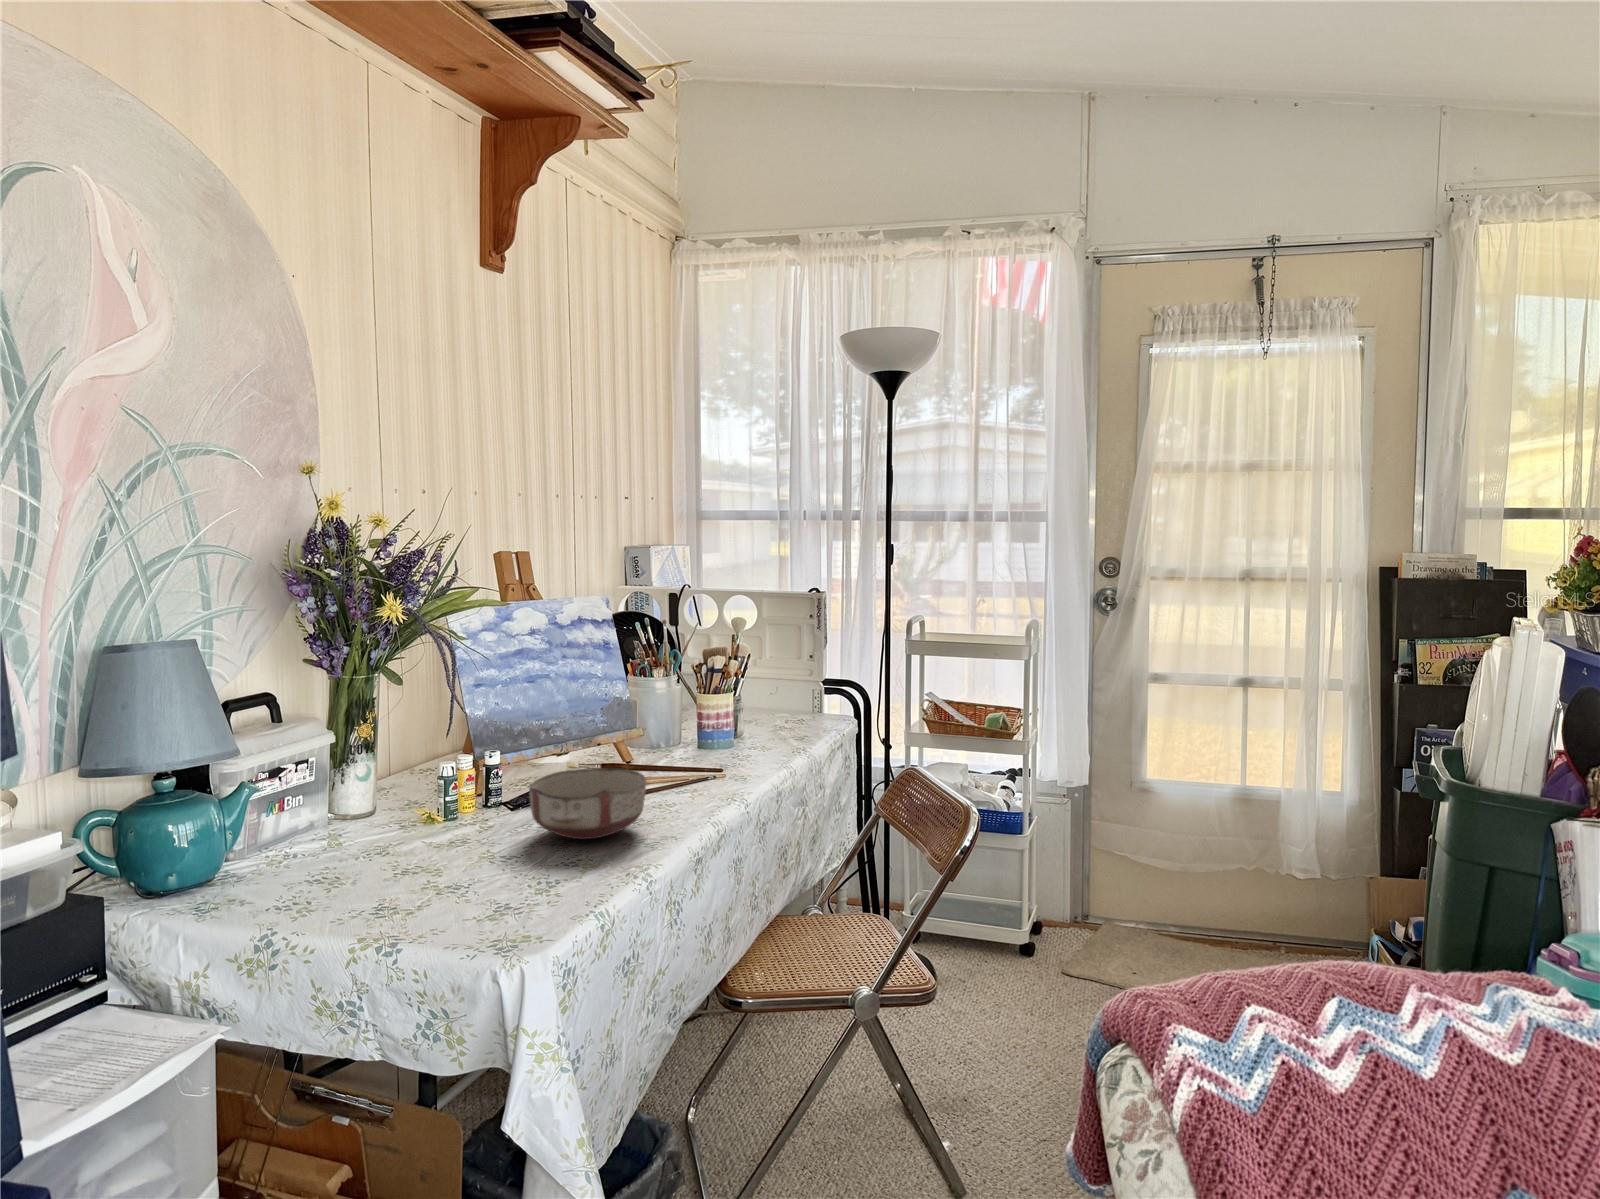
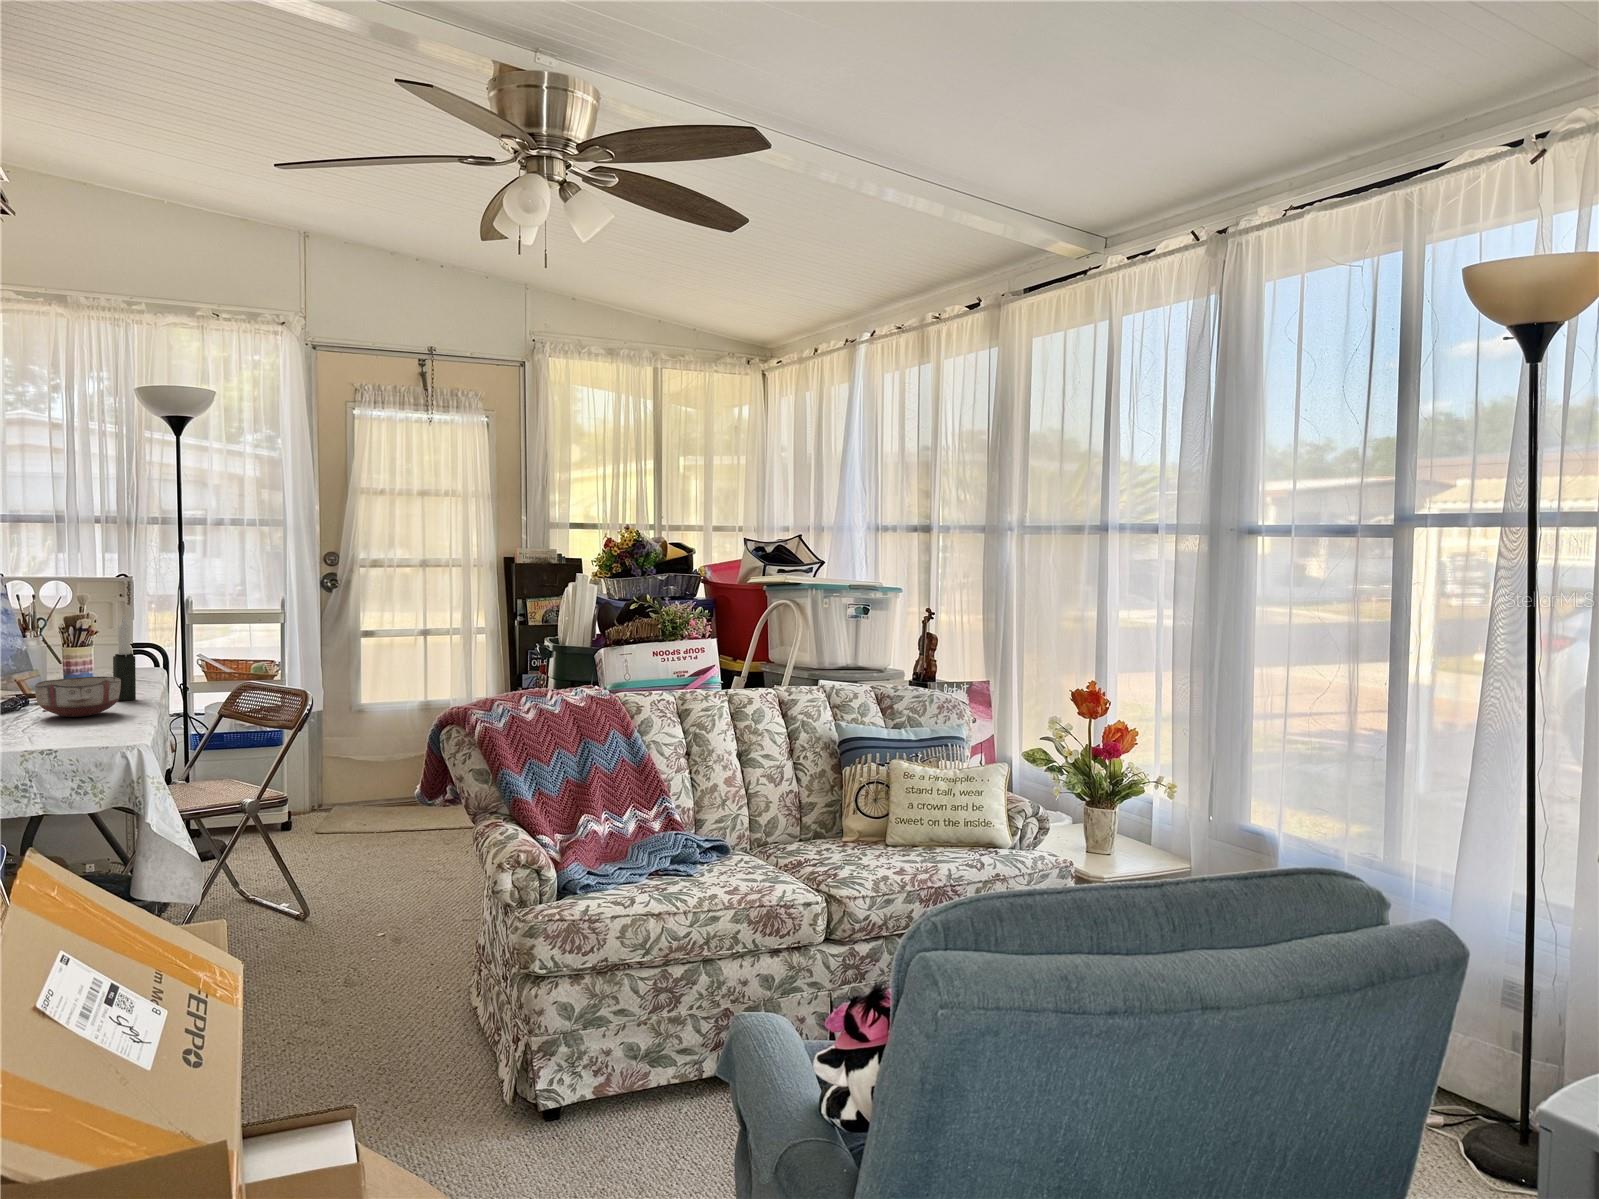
candle: none [690,668,718,797] -> present [113,615,136,701]

